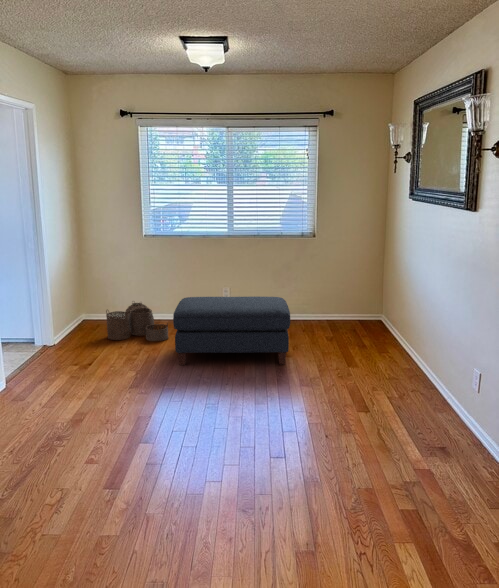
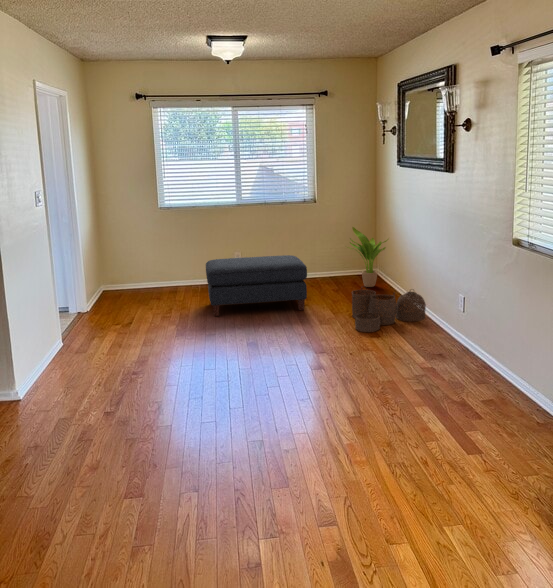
potted plant: none [343,266,396,336] -> present [348,227,388,287]
woven basket: present [106,303,168,341] -> present [352,288,426,332]

